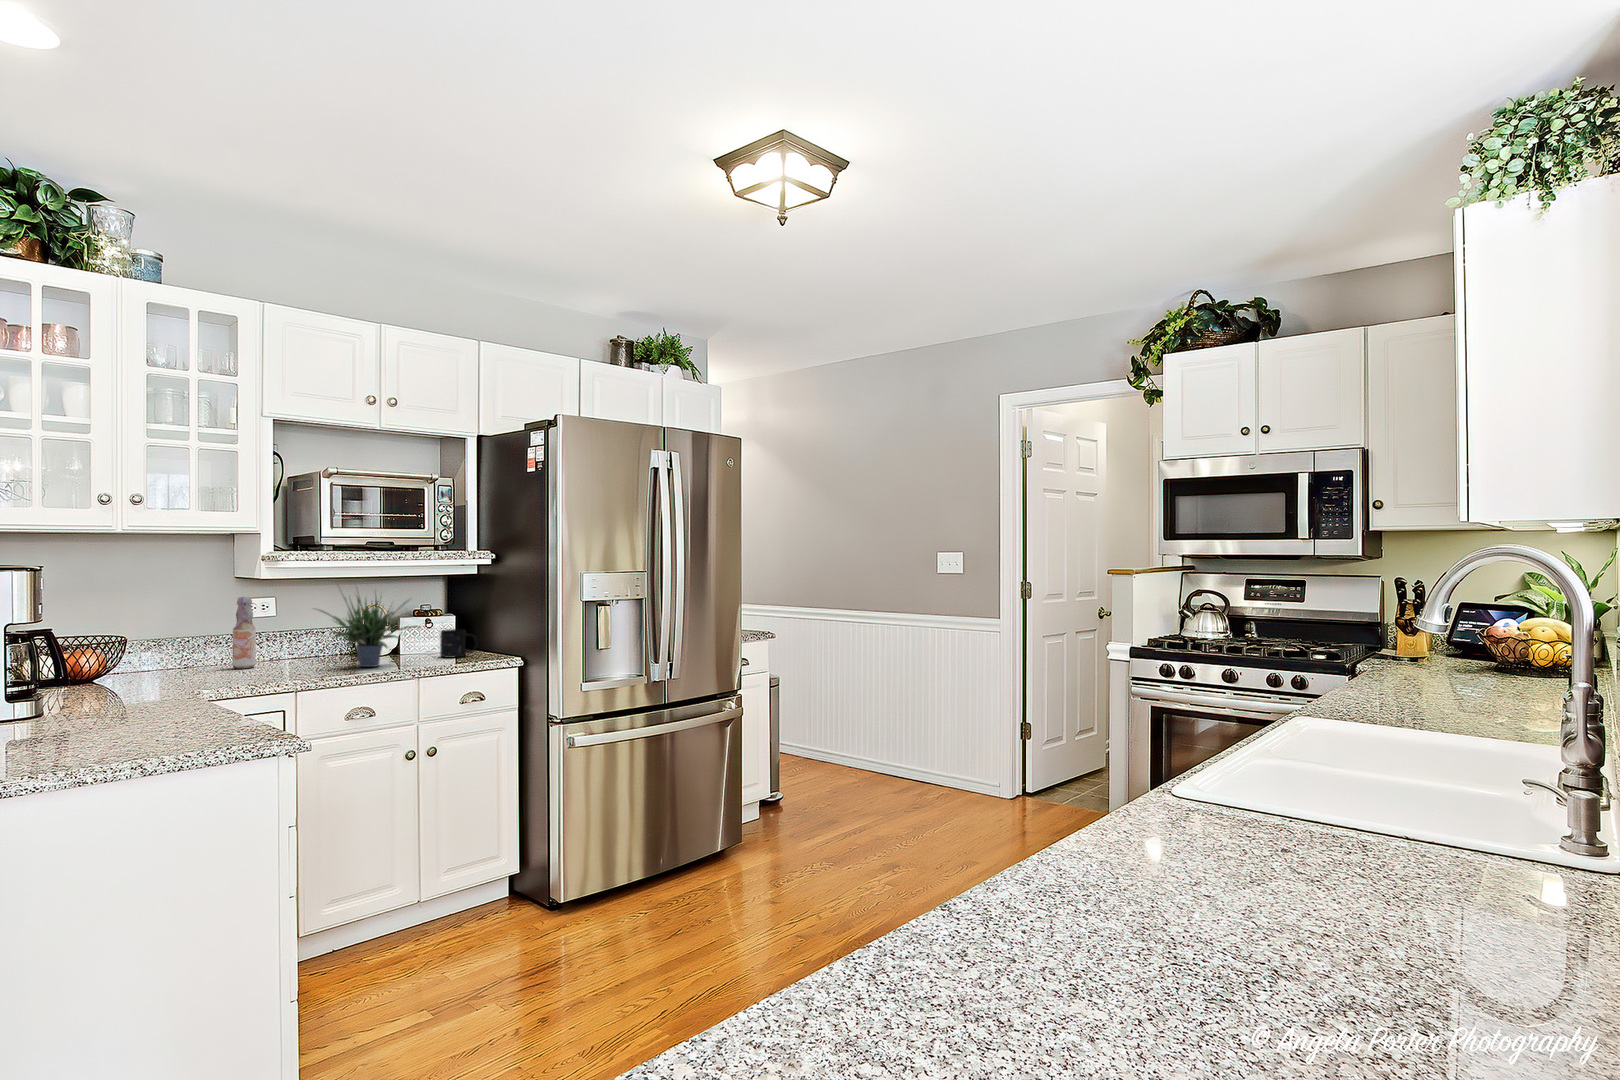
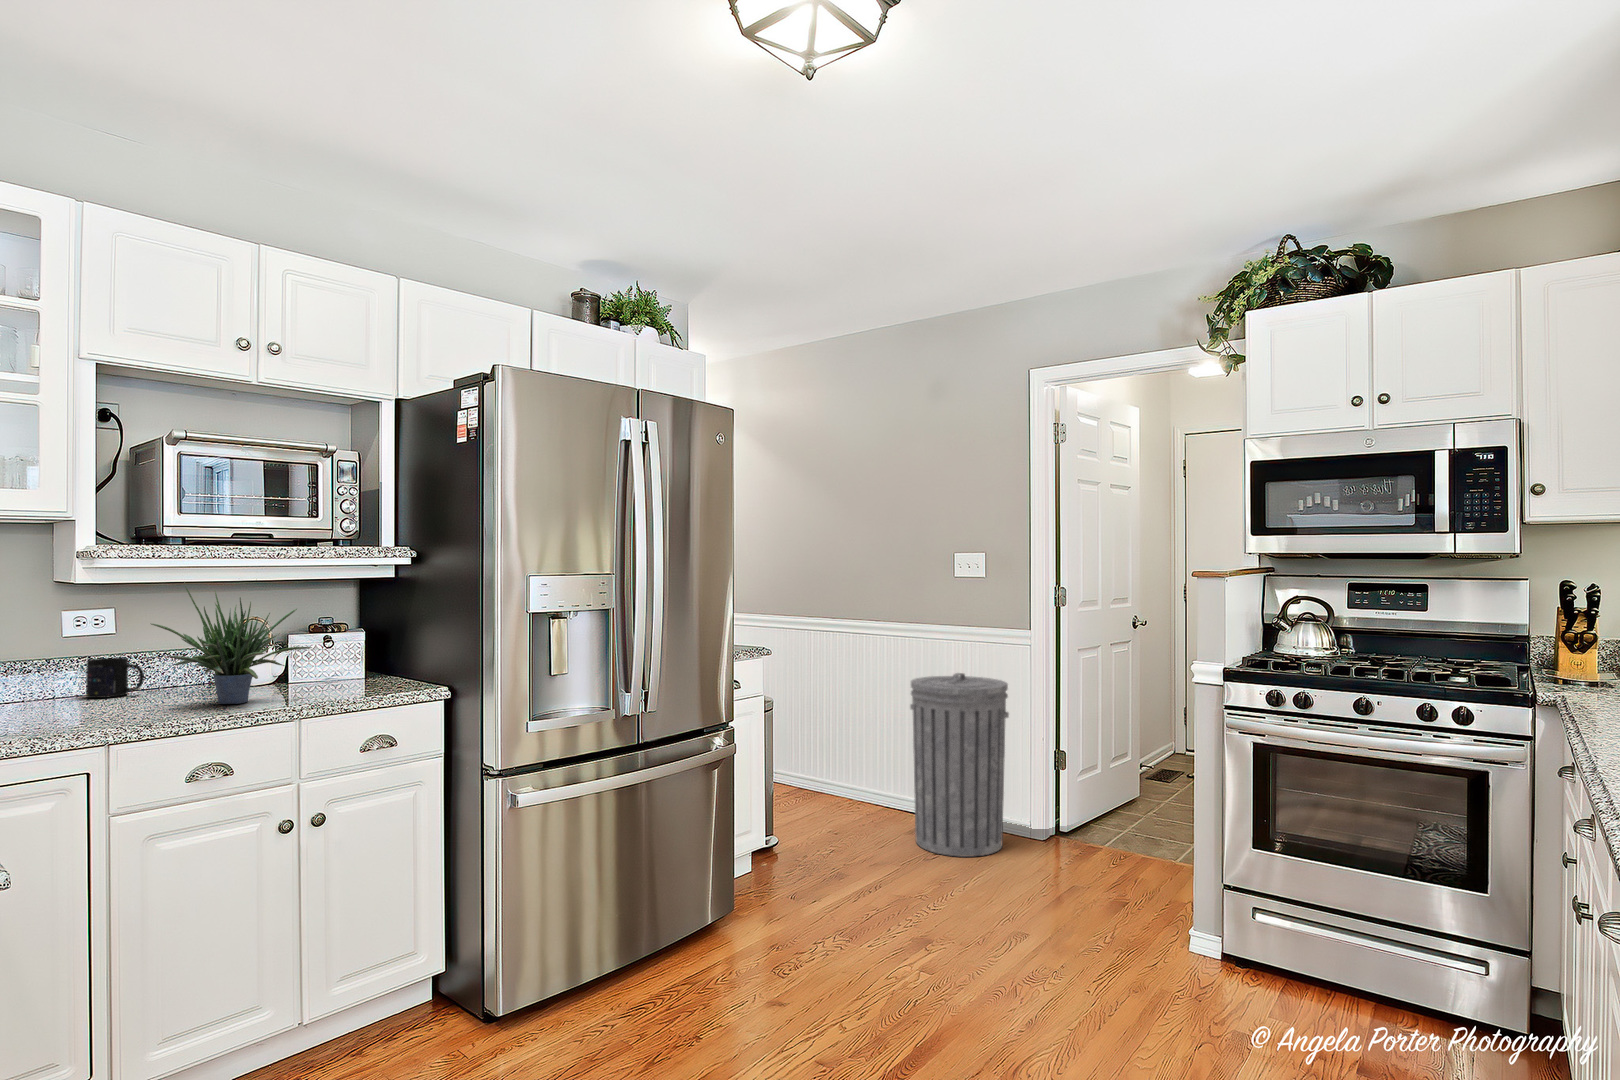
bottle: present [232,597,256,669] -> none [38,608,75,708]
mug: present [440,629,477,658] -> present [86,657,144,698]
trash can: none [897,656,980,810] -> present [910,673,1009,857]

